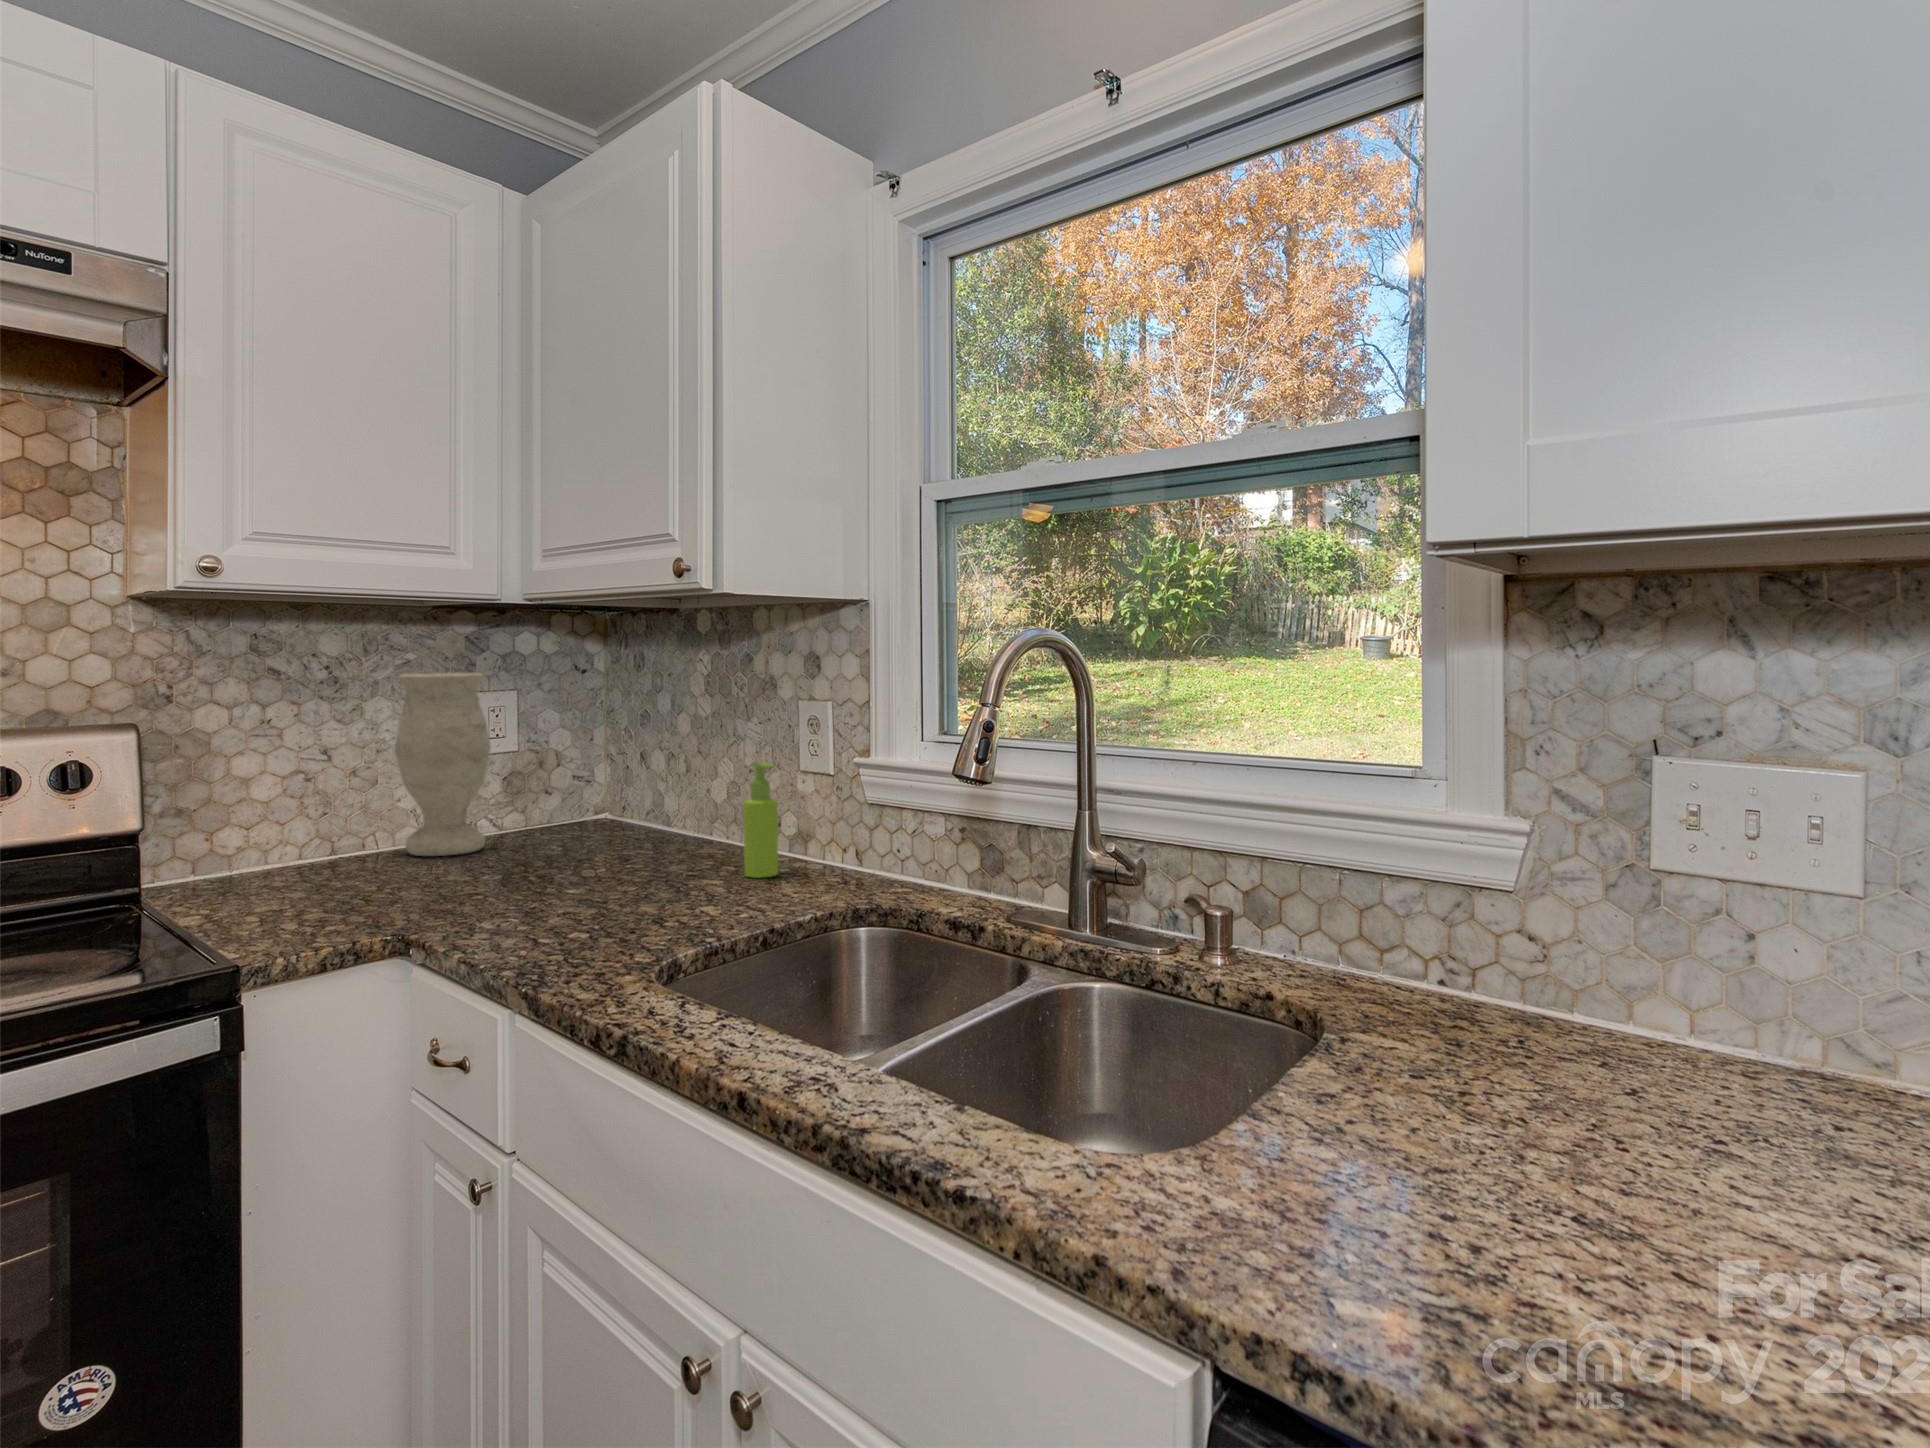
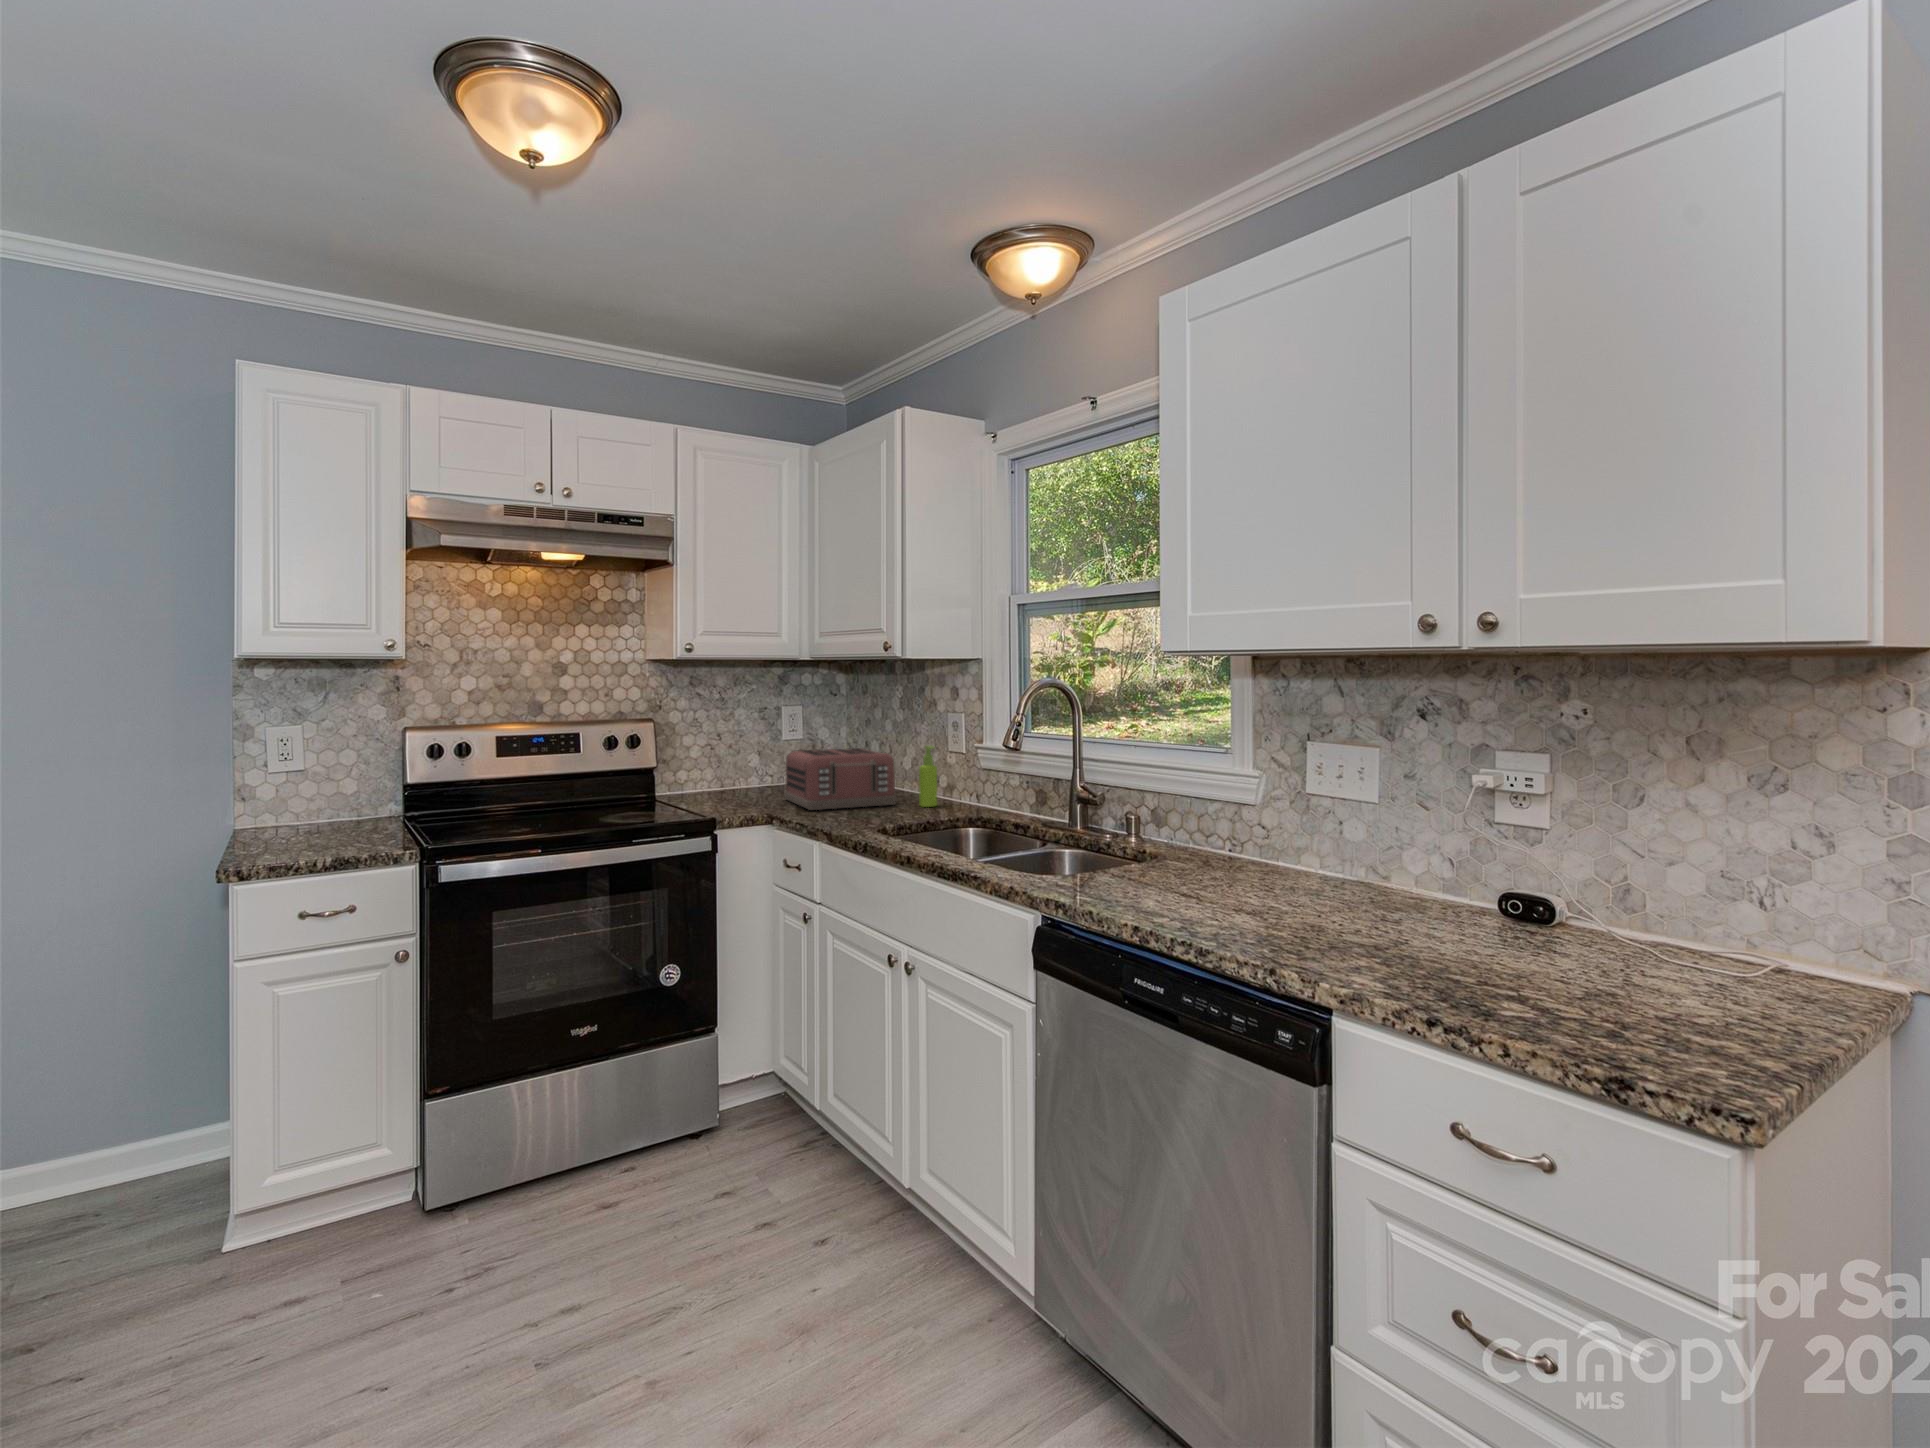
vase: present [395,672,491,856] -> none [742,696,791,794]
toaster: none [477,767,700,895] -> present [784,748,897,810]

